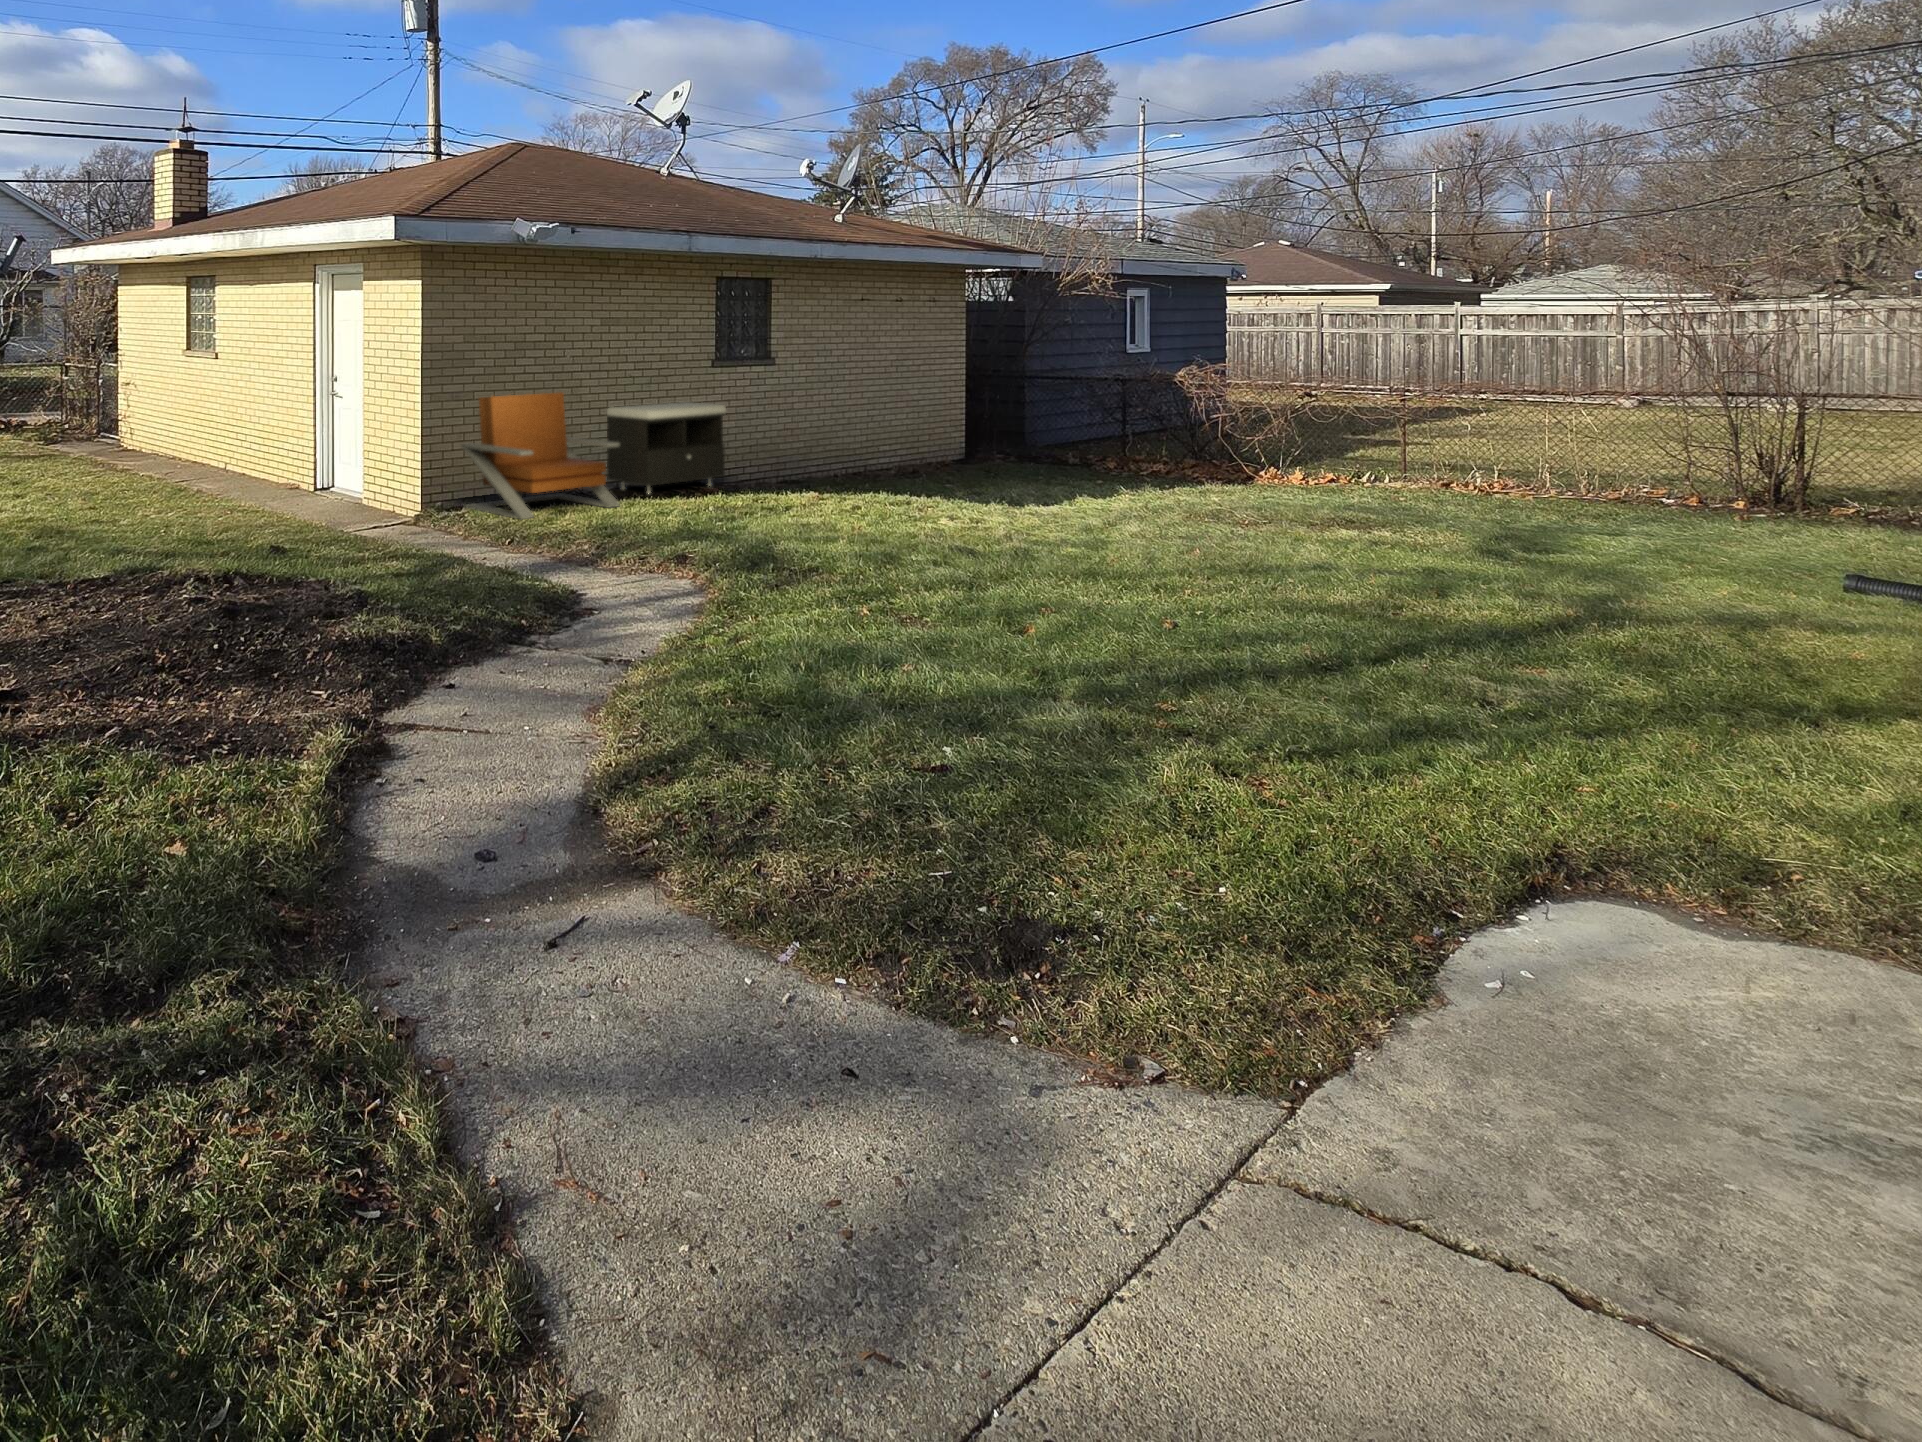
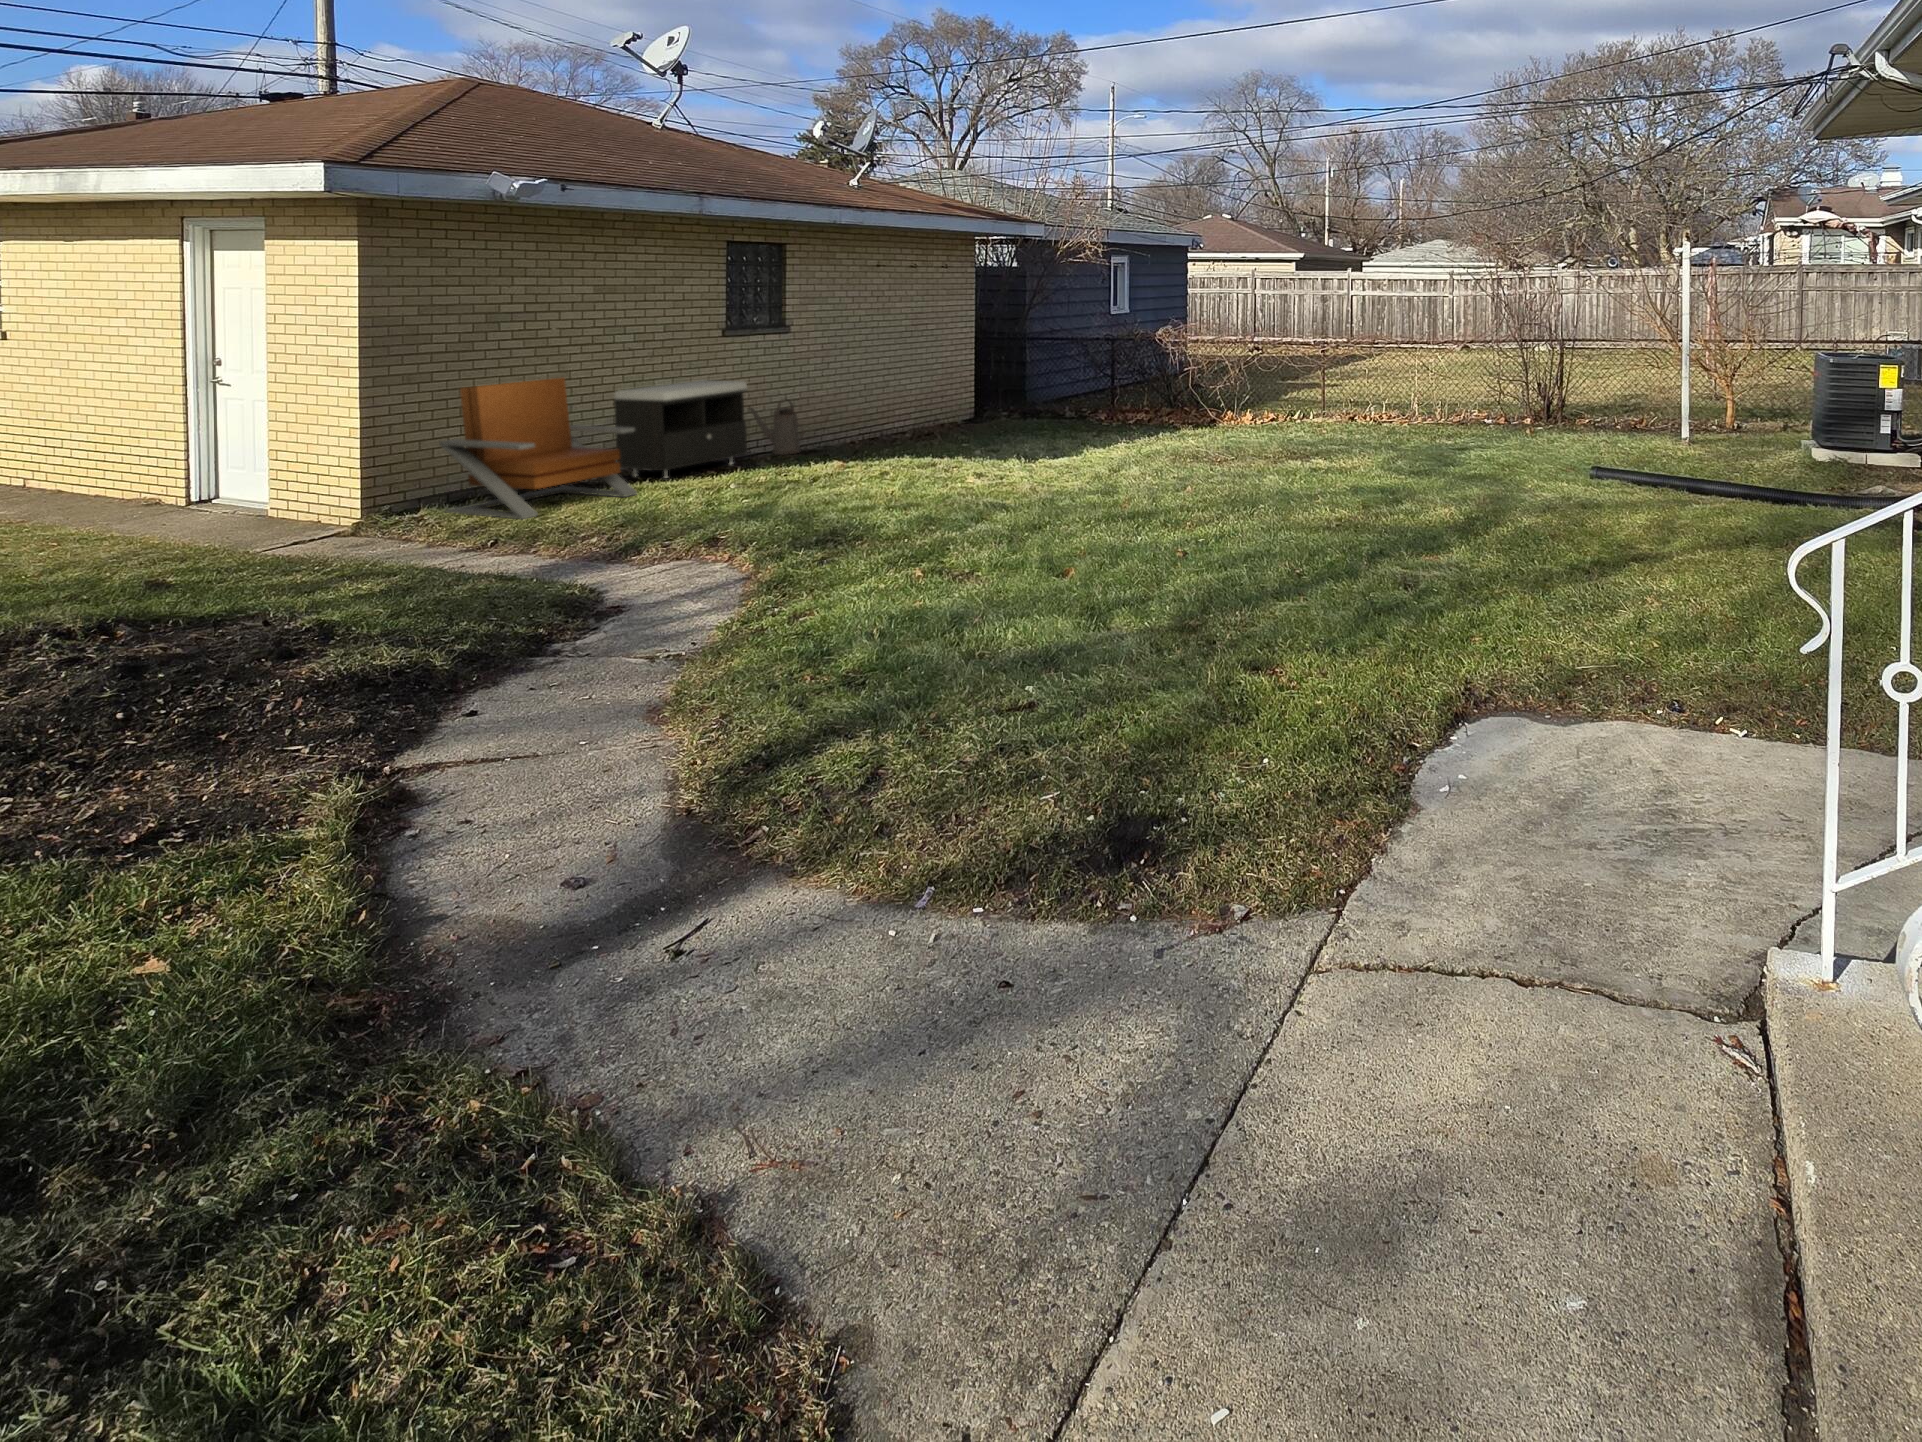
watering can: none [730,424,781,480] -> present [750,400,804,455]

